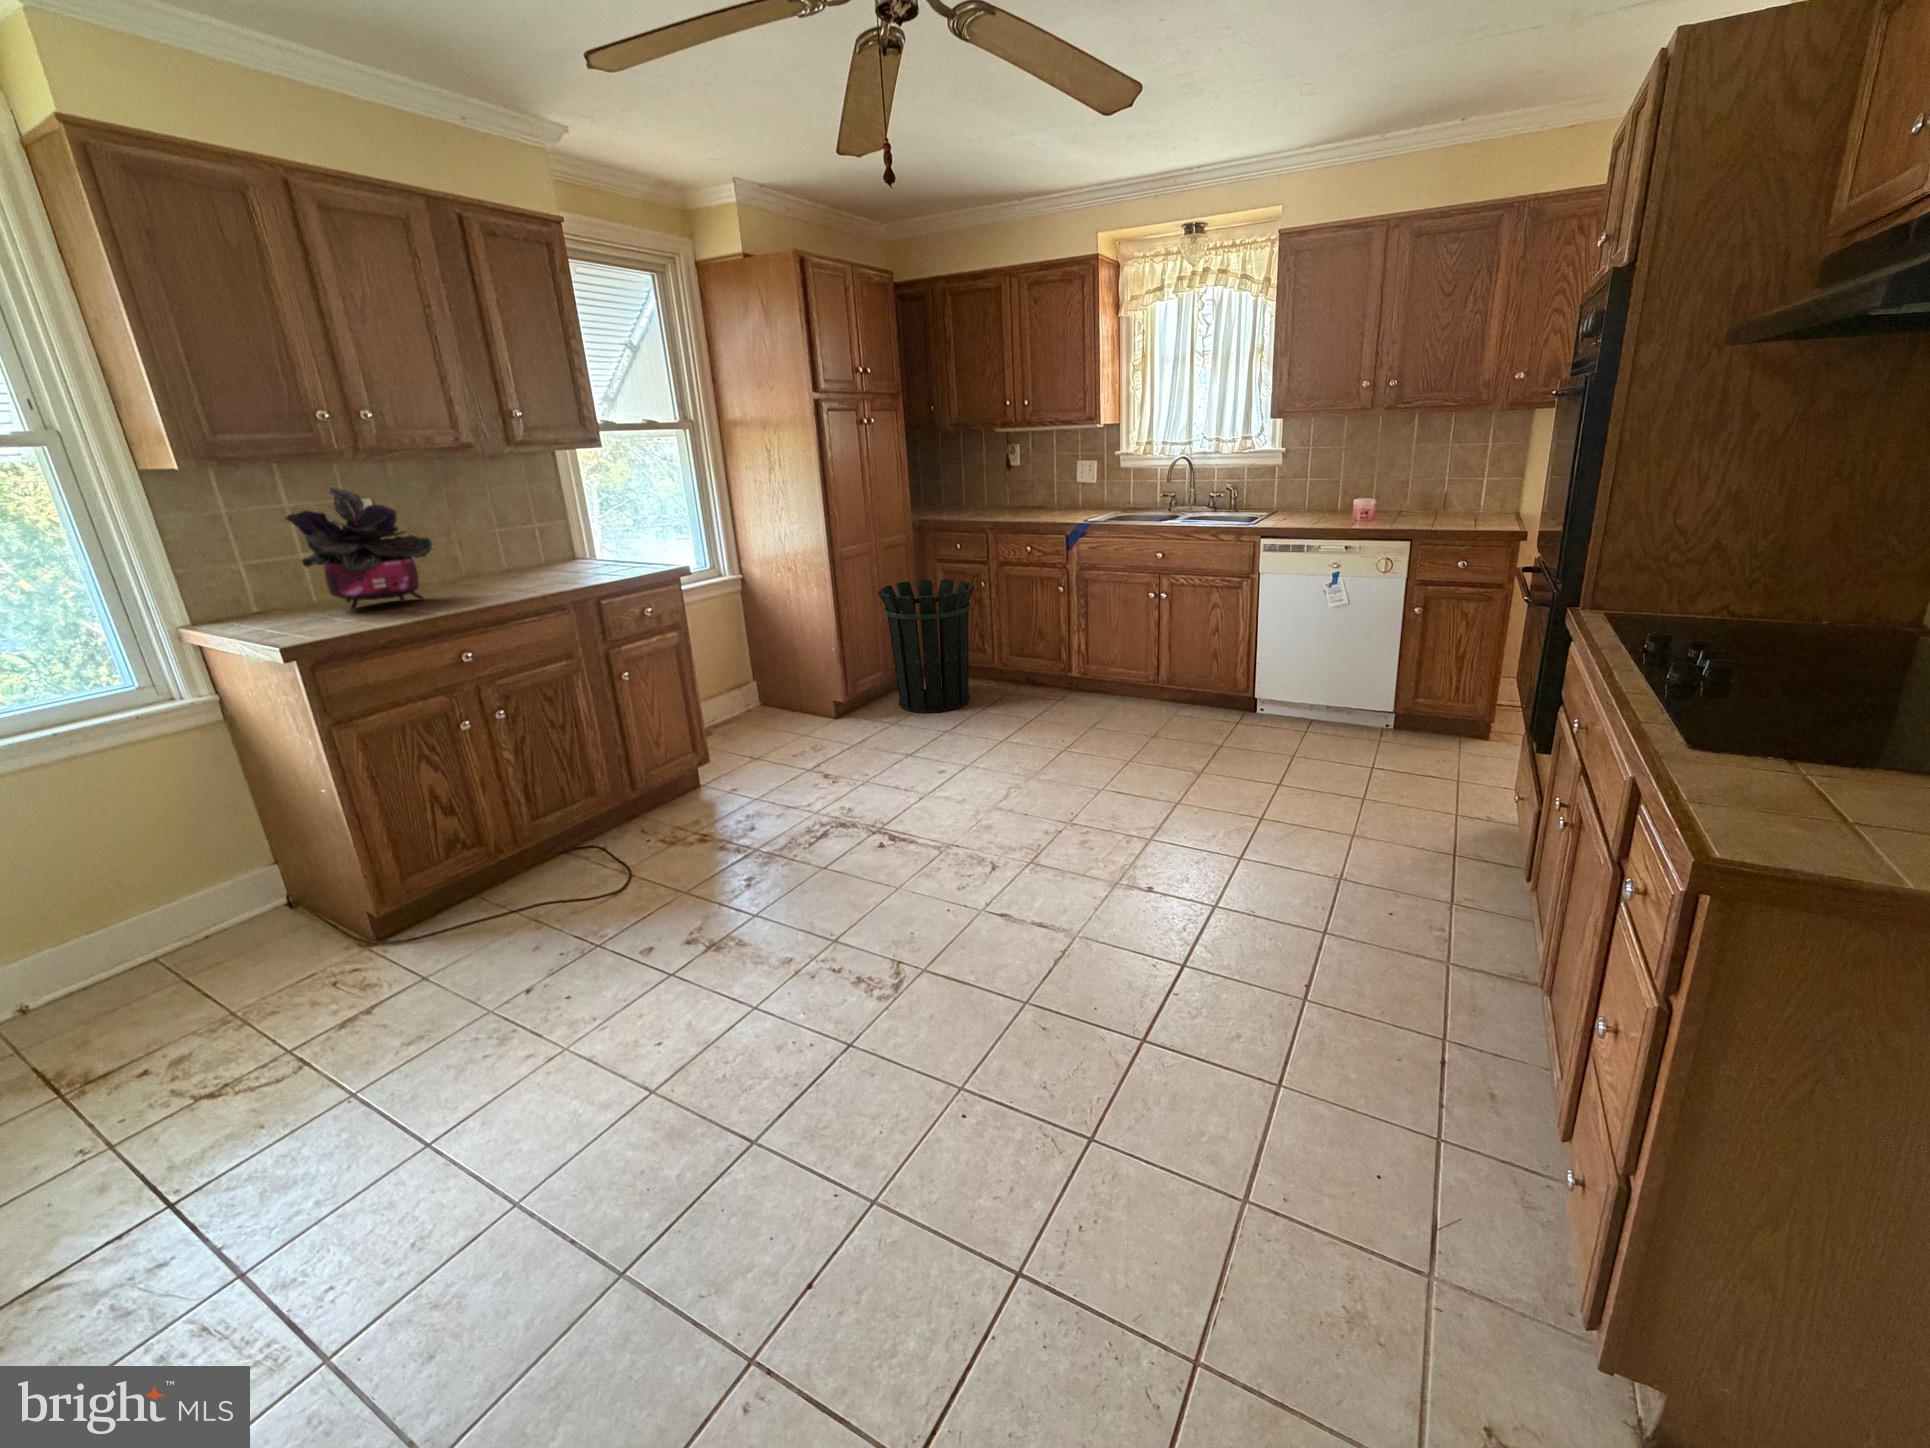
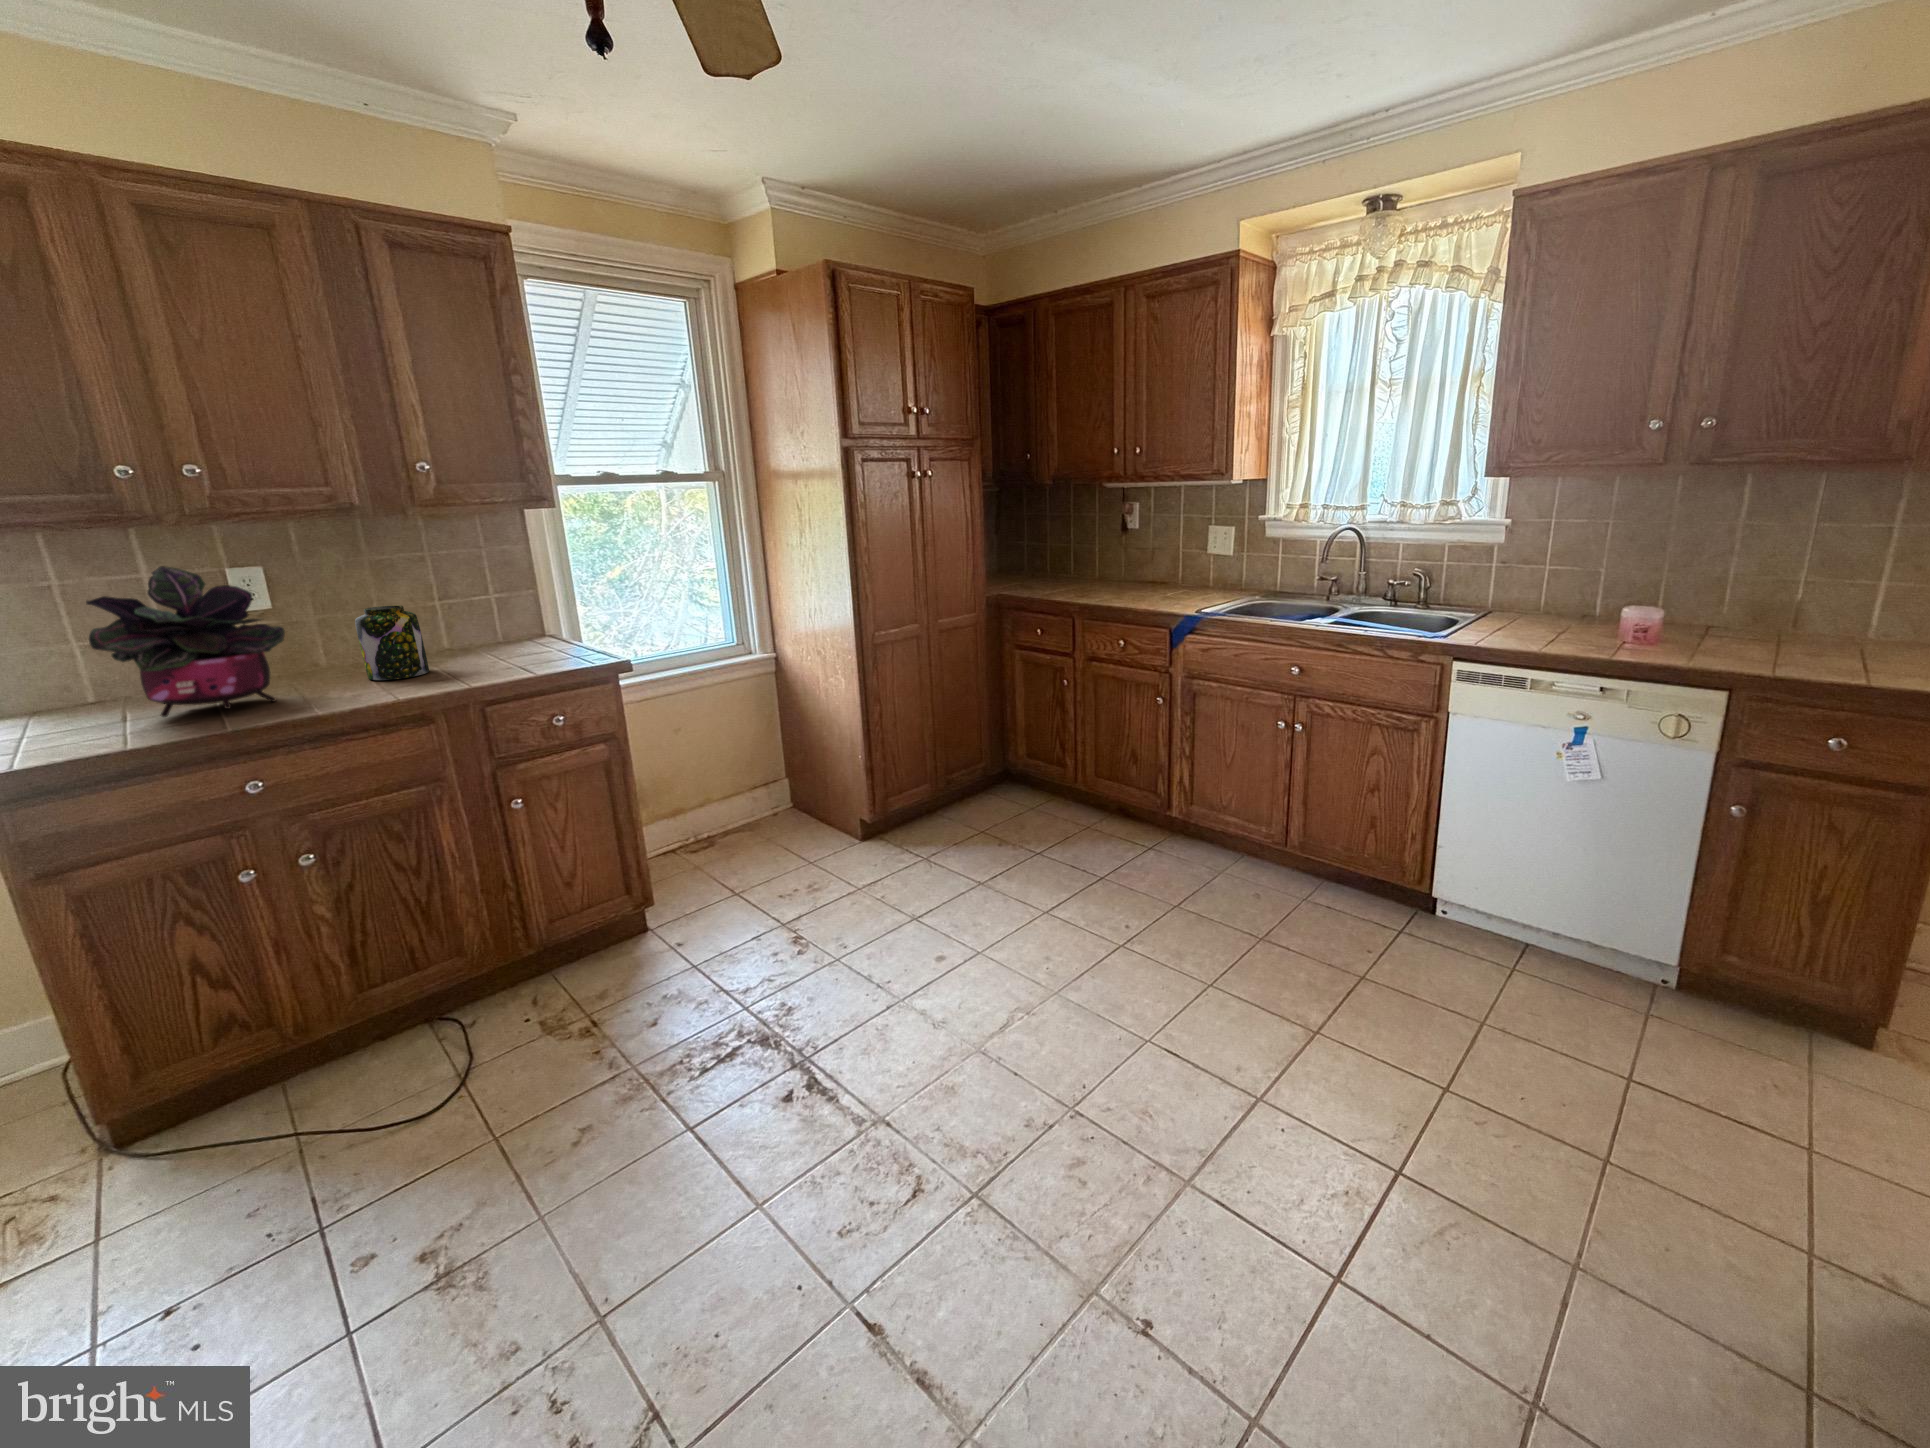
jar: none [459,524,519,585] -> present [355,605,429,680]
waste bin: present [878,579,974,713] -> none [924,671,1048,846]

